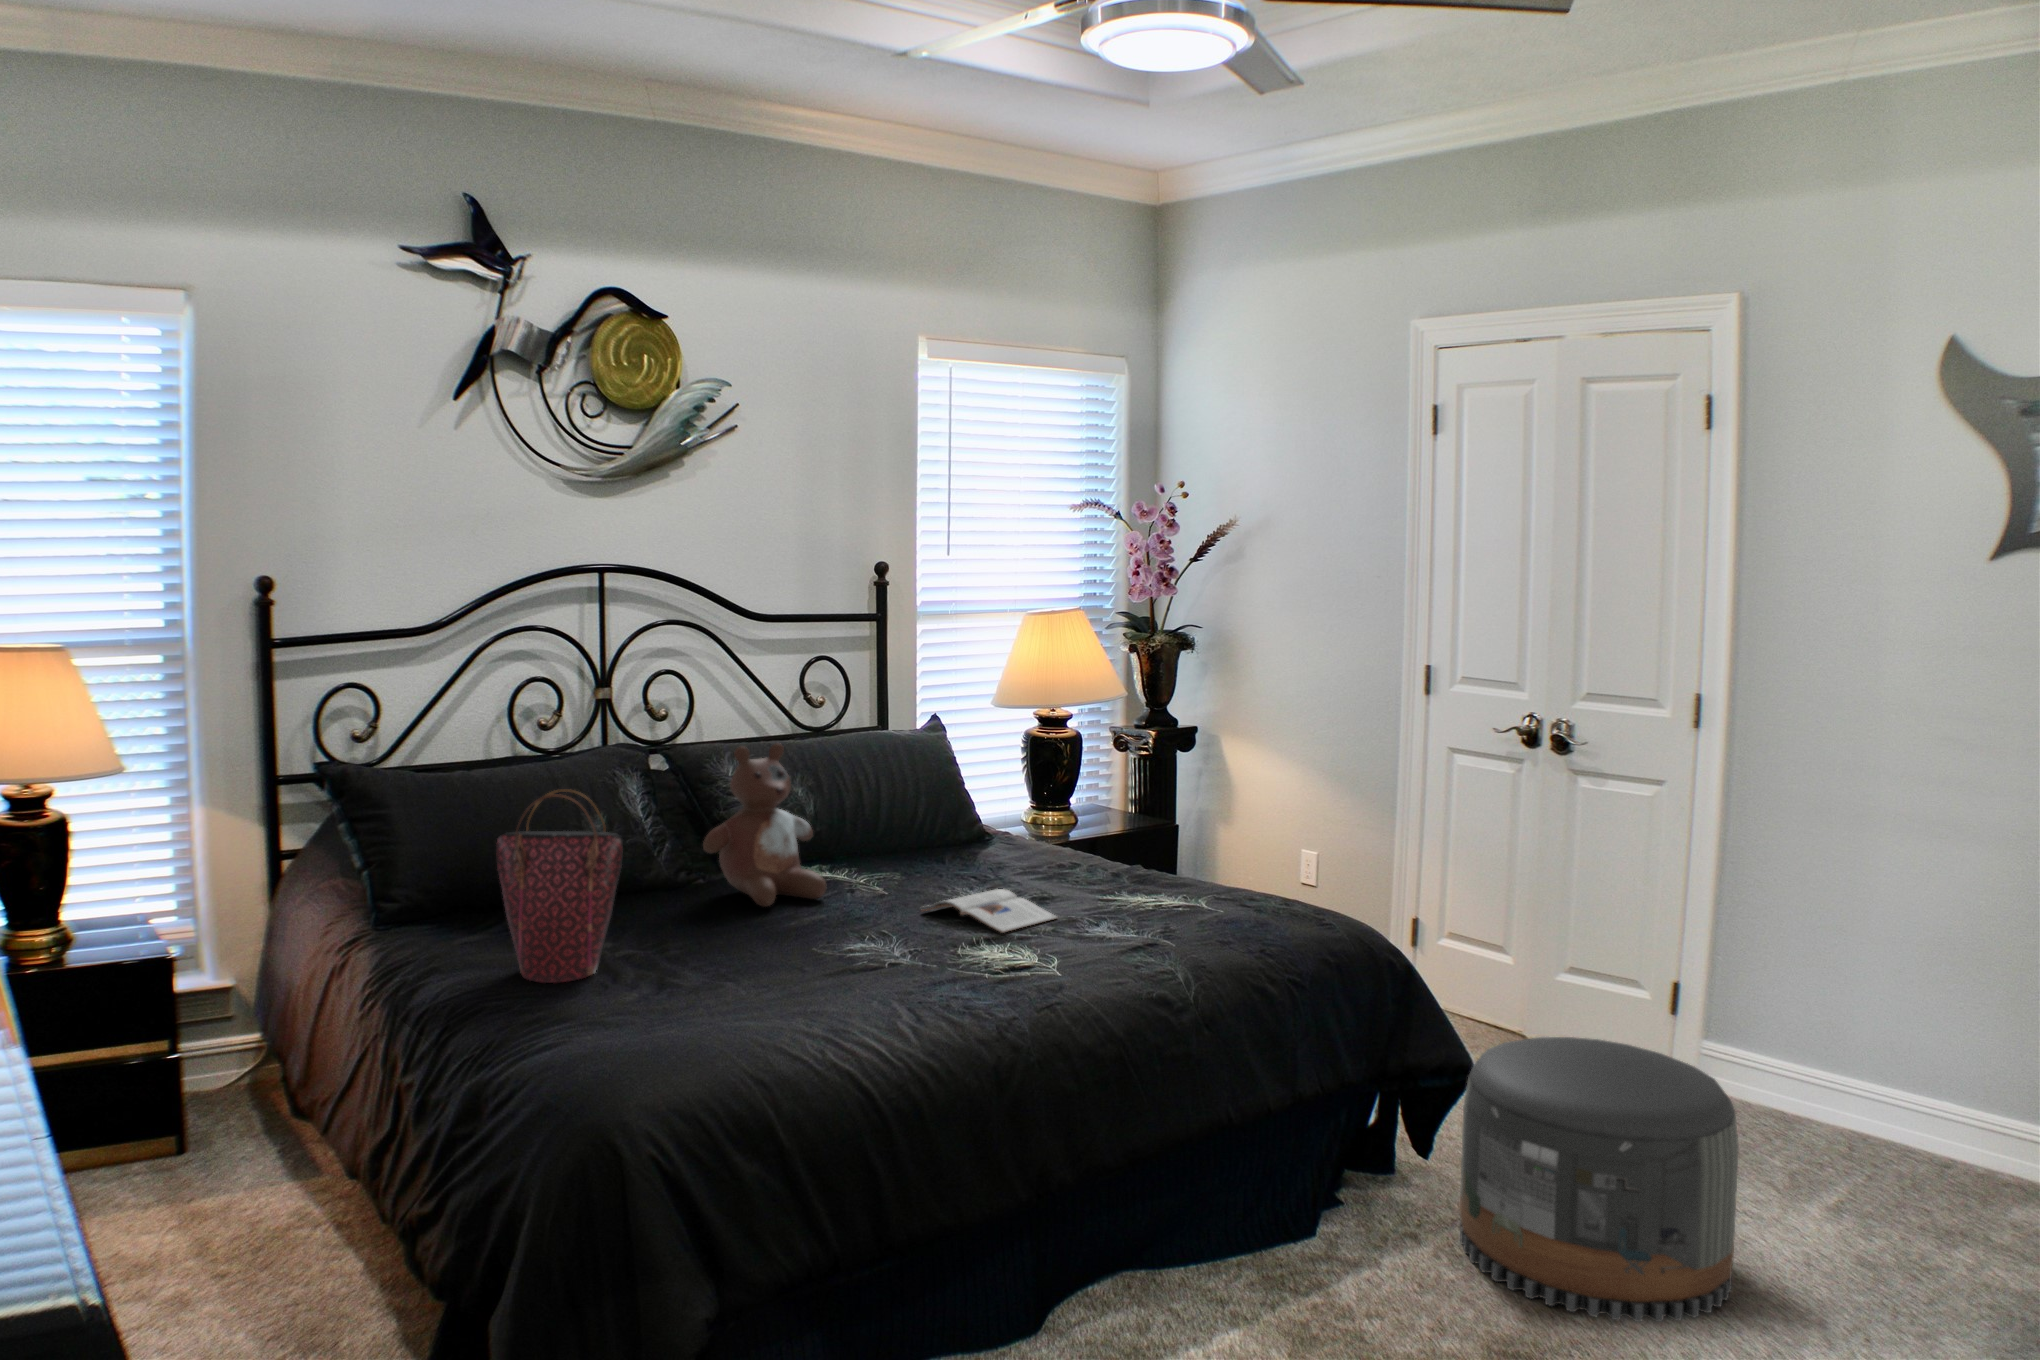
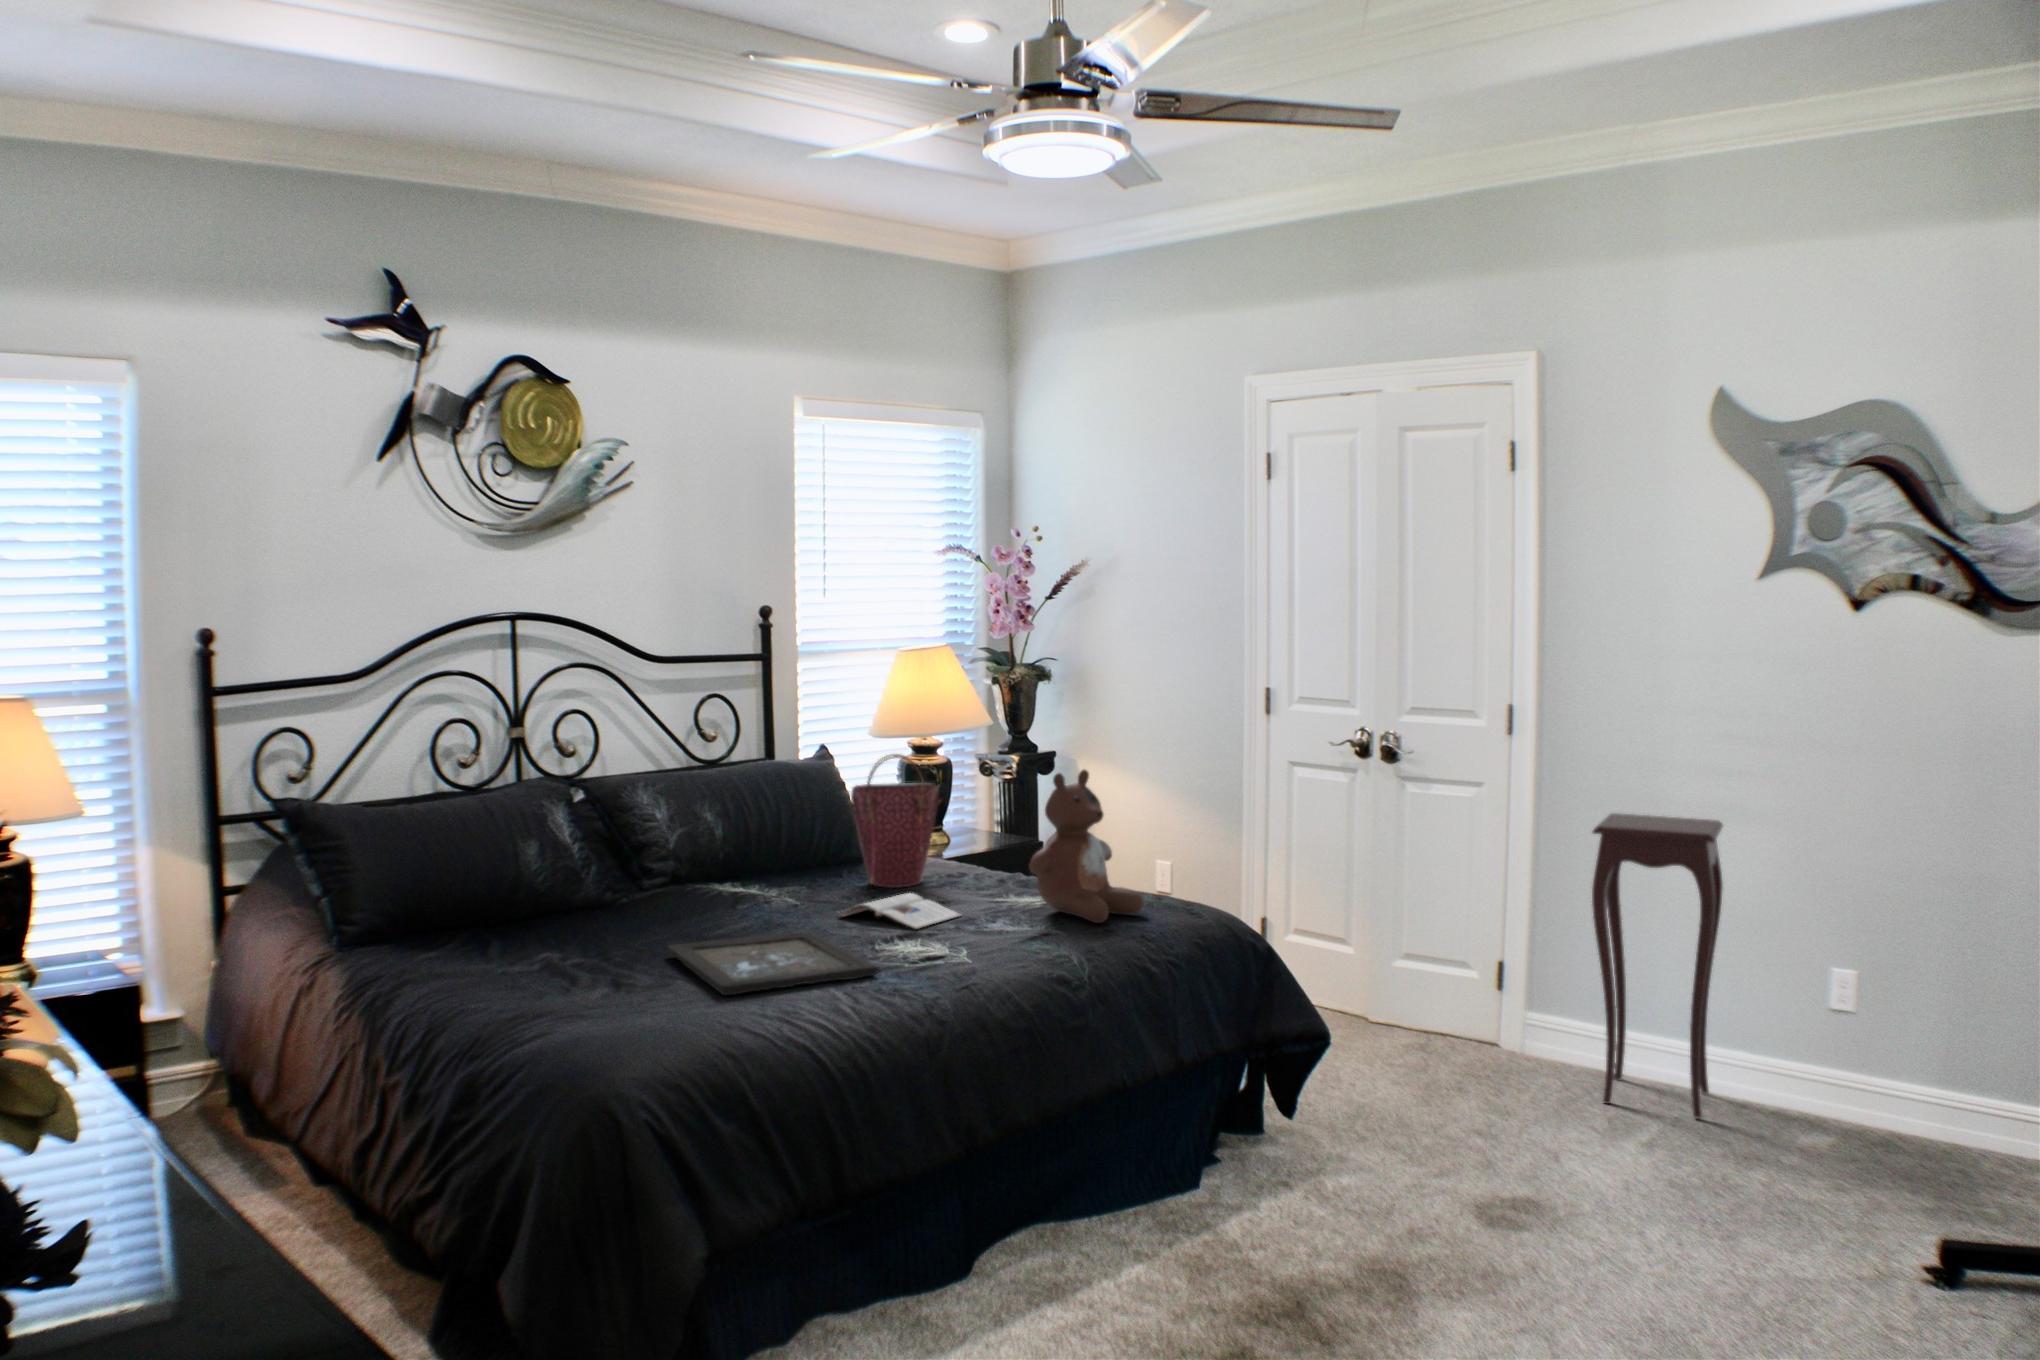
stuffed bear: present [703,743,826,907] -> present [1029,770,1144,923]
handbag: present [496,789,623,983] -> present [851,754,939,888]
side table: none [1809,828,1979,1196] -> present [1592,813,1723,1118]
tray: none [722,931,946,1007] -> present [668,932,879,996]
pouf: present [1460,1037,1739,1322] -> none [1318,997,1545,1229]

